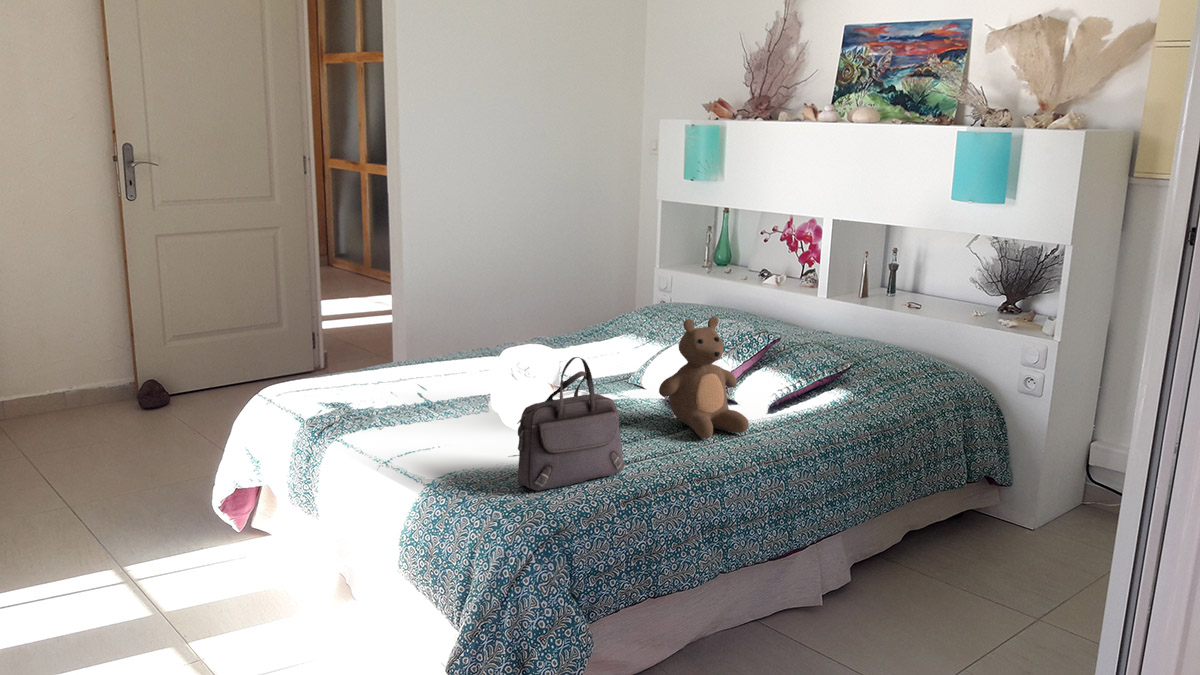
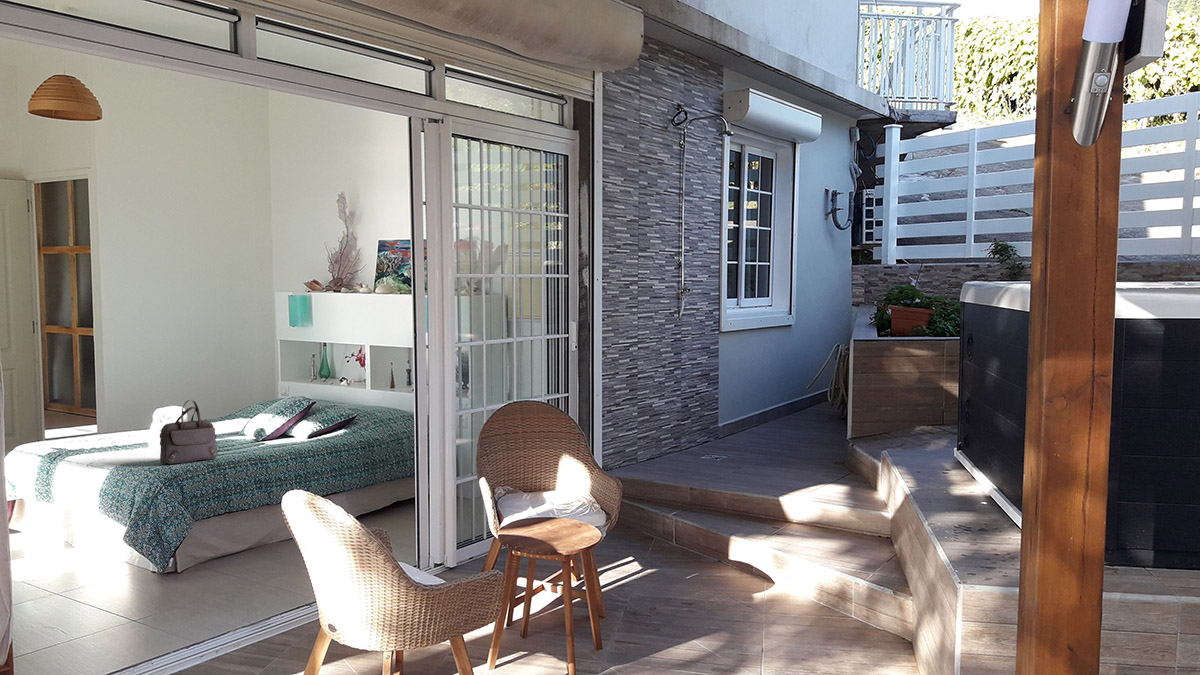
teddy bear: present [659,316,749,439] -> none [245,389,293,448]

